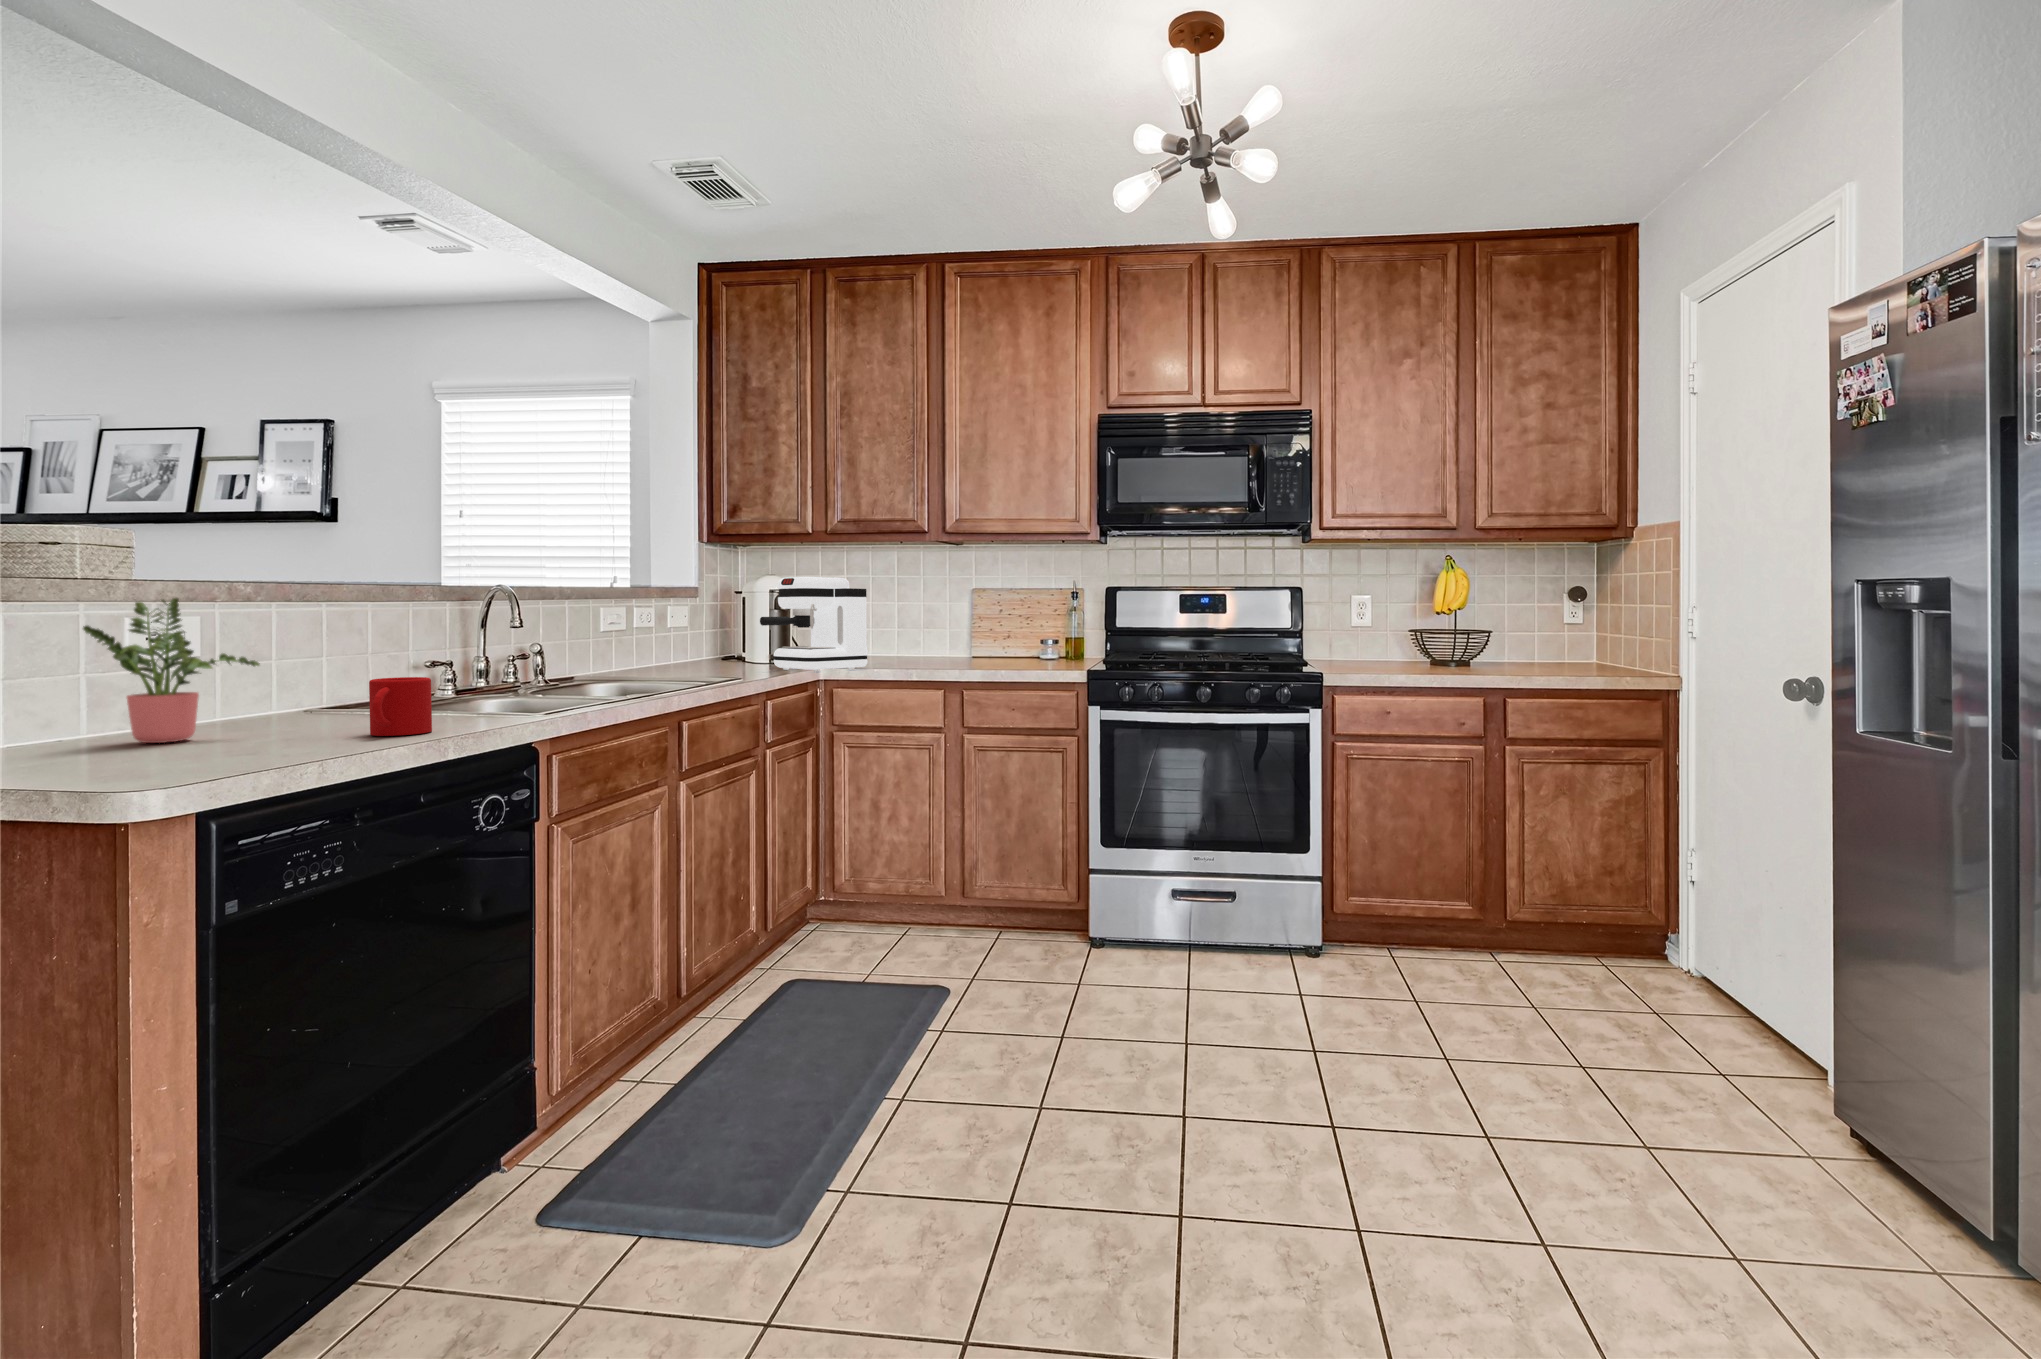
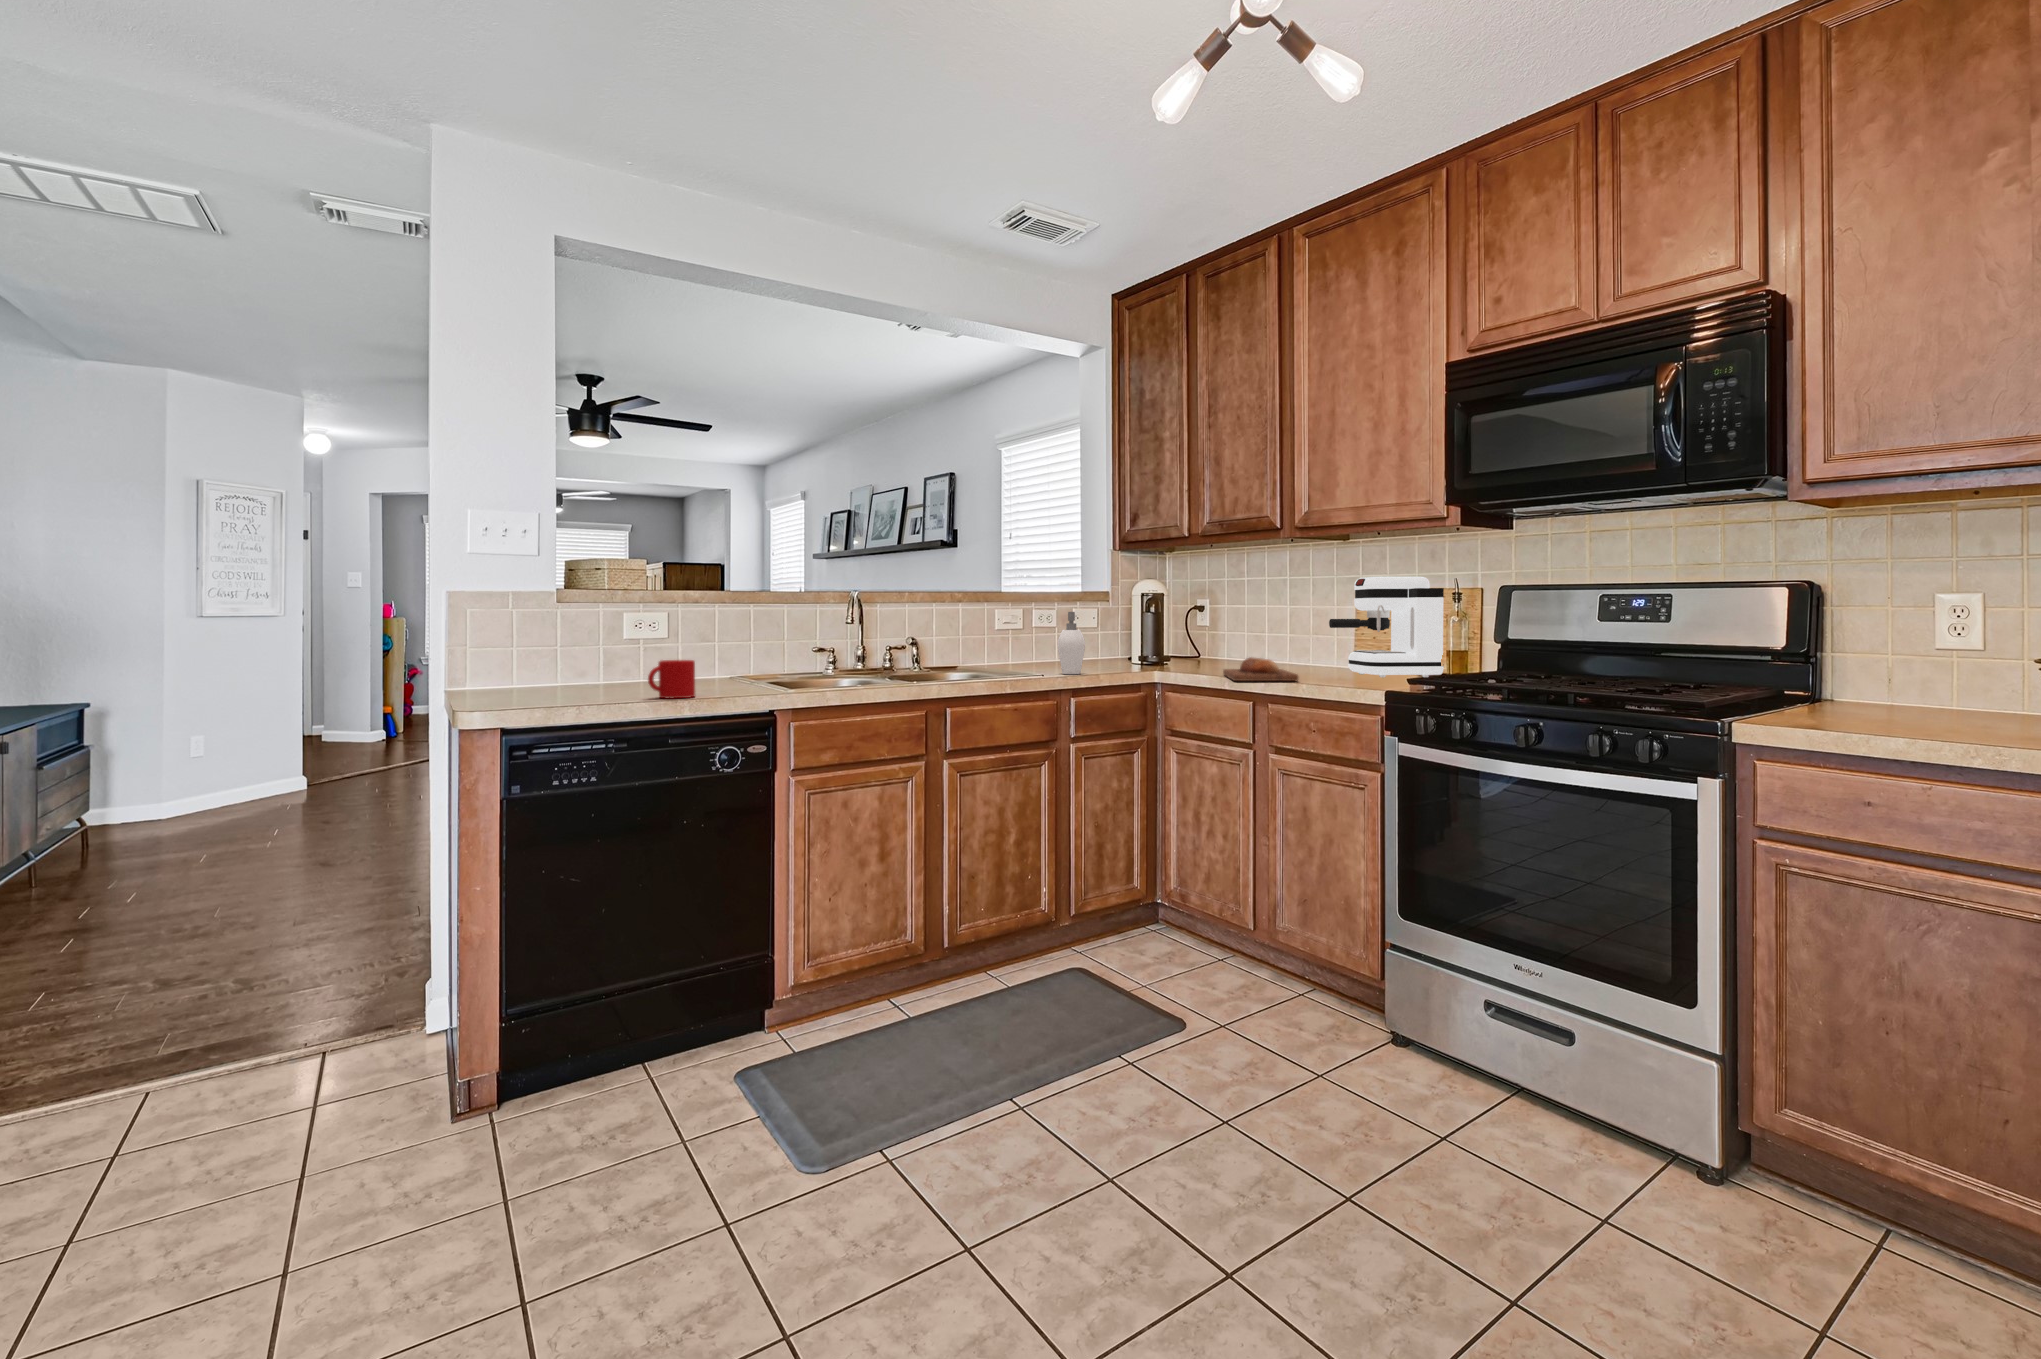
coffee maker: present [760,577,868,672] -> present [1329,577,1444,677]
potted plant: present [83,598,260,743] -> none [545,607,630,693]
soap dispenser: none [725,608,761,676] -> present [1058,612,1085,674]
bread loaf: none [895,652,997,674] -> present [1223,657,1298,681]

